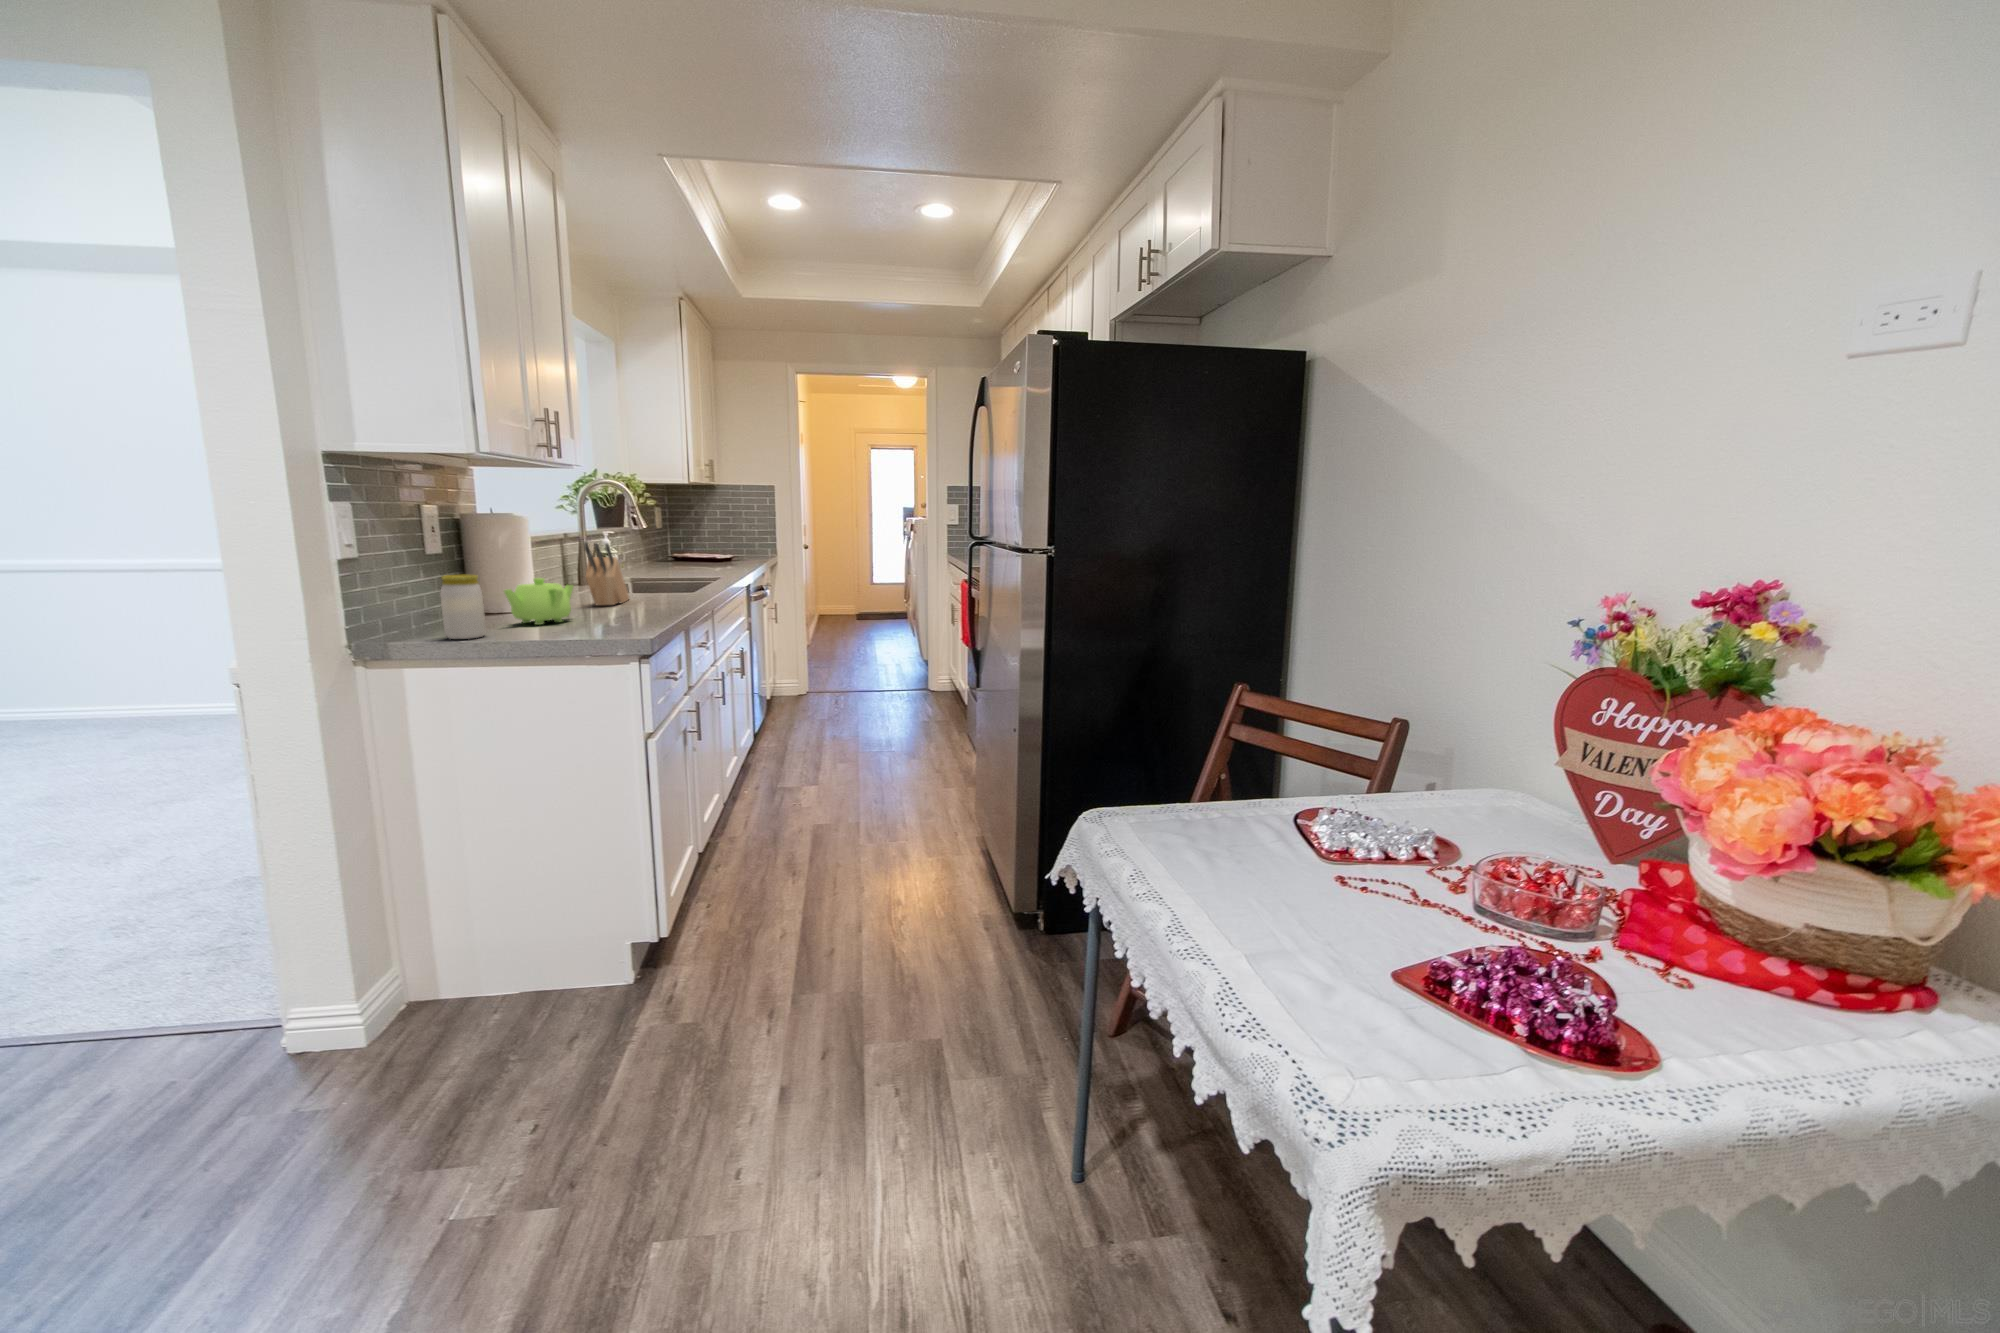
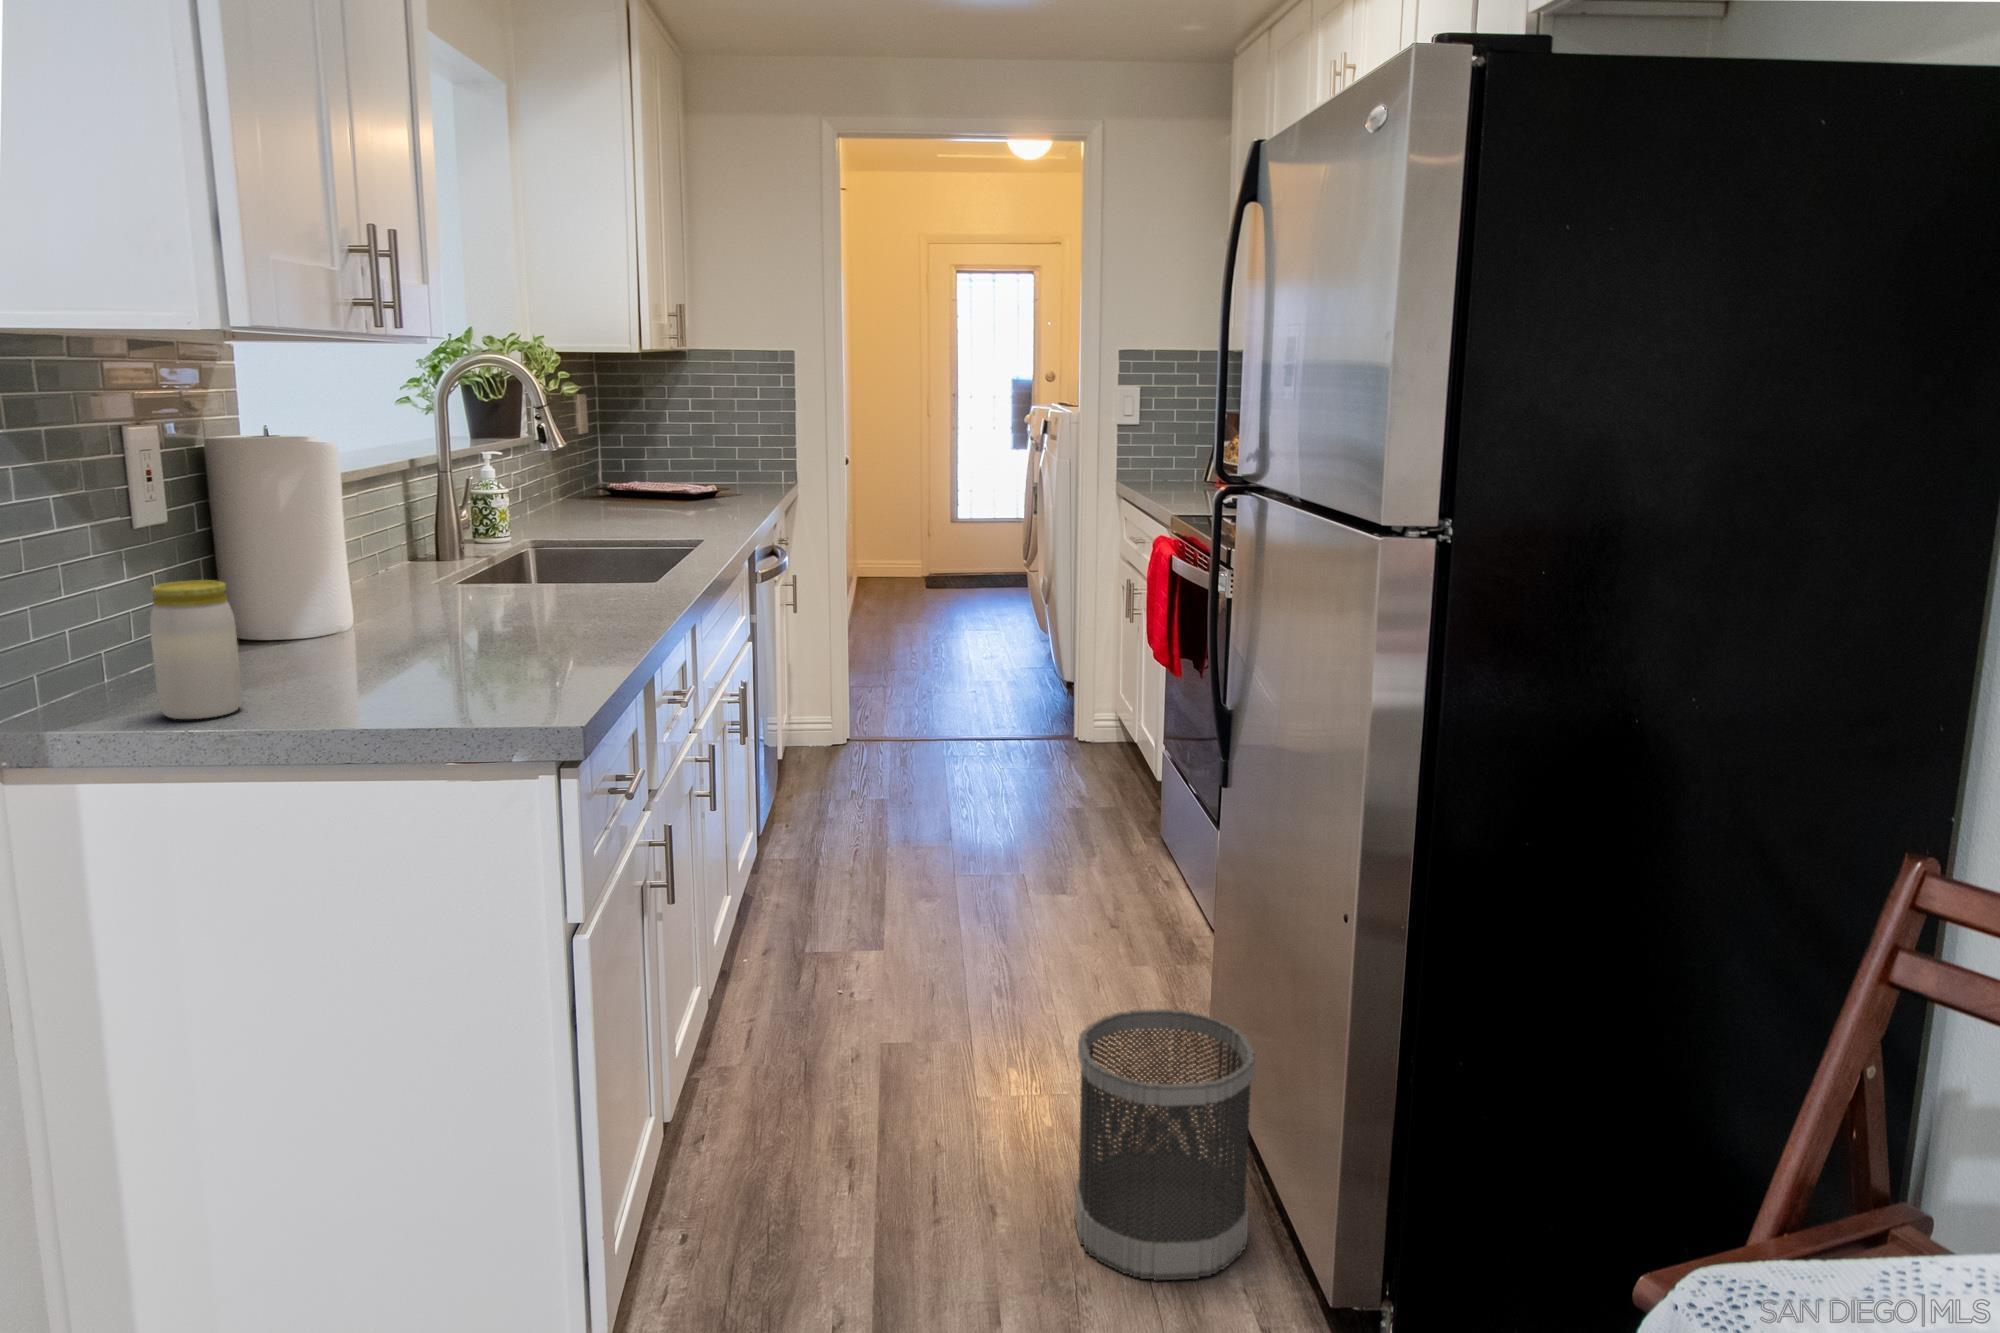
knife block: present [584,542,629,606] -> none [445,492,533,618]
teapot: present [504,578,573,625] -> none [281,577,423,675]
wastebasket: none [902,790,985,913] -> present [1075,1009,1255,1280]

